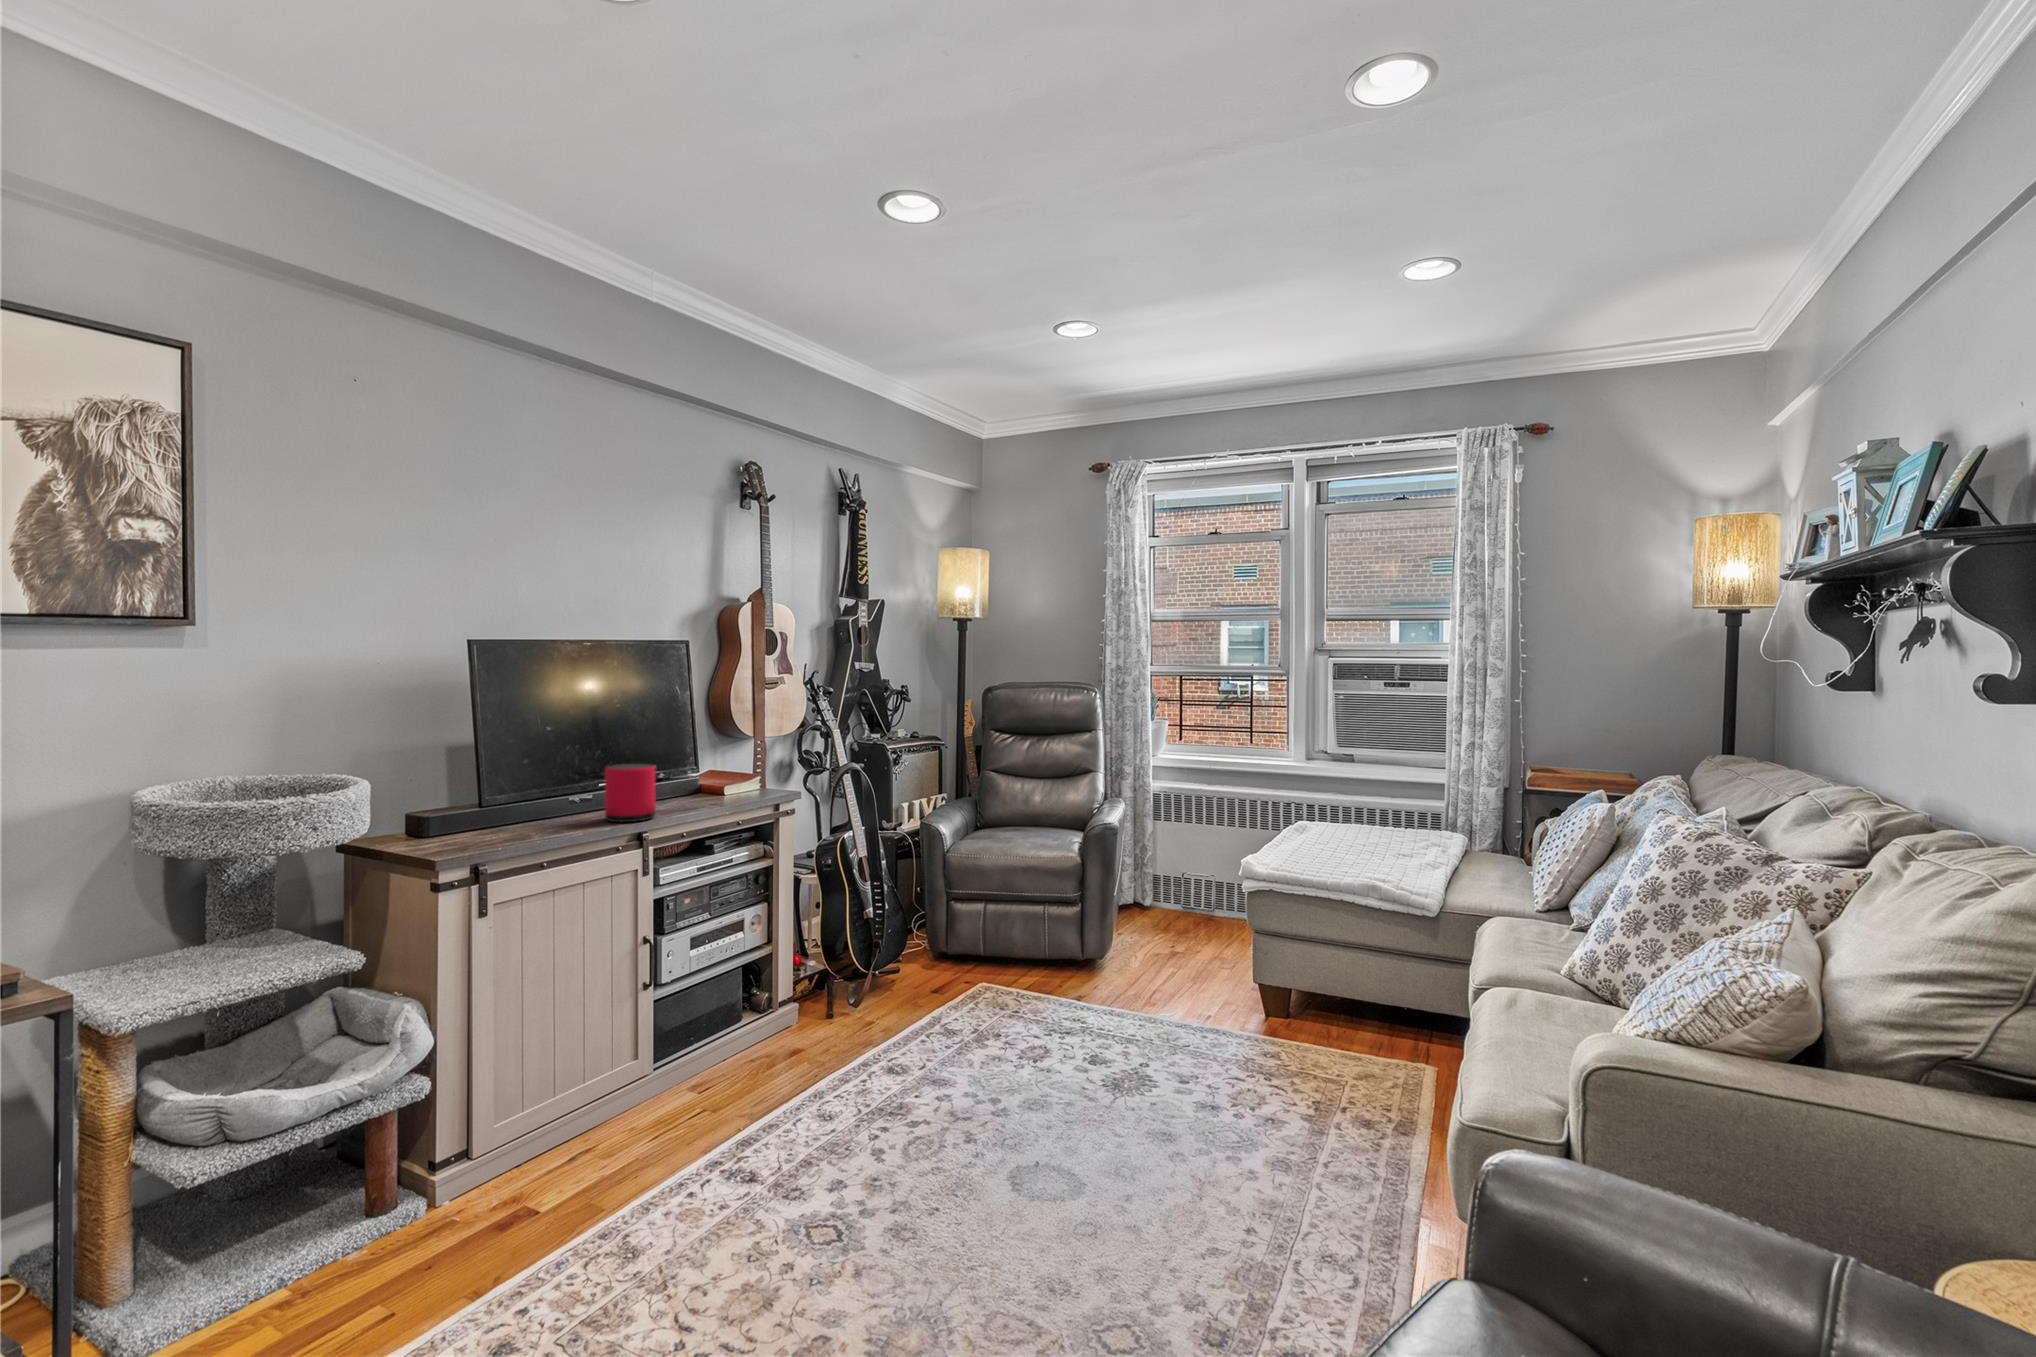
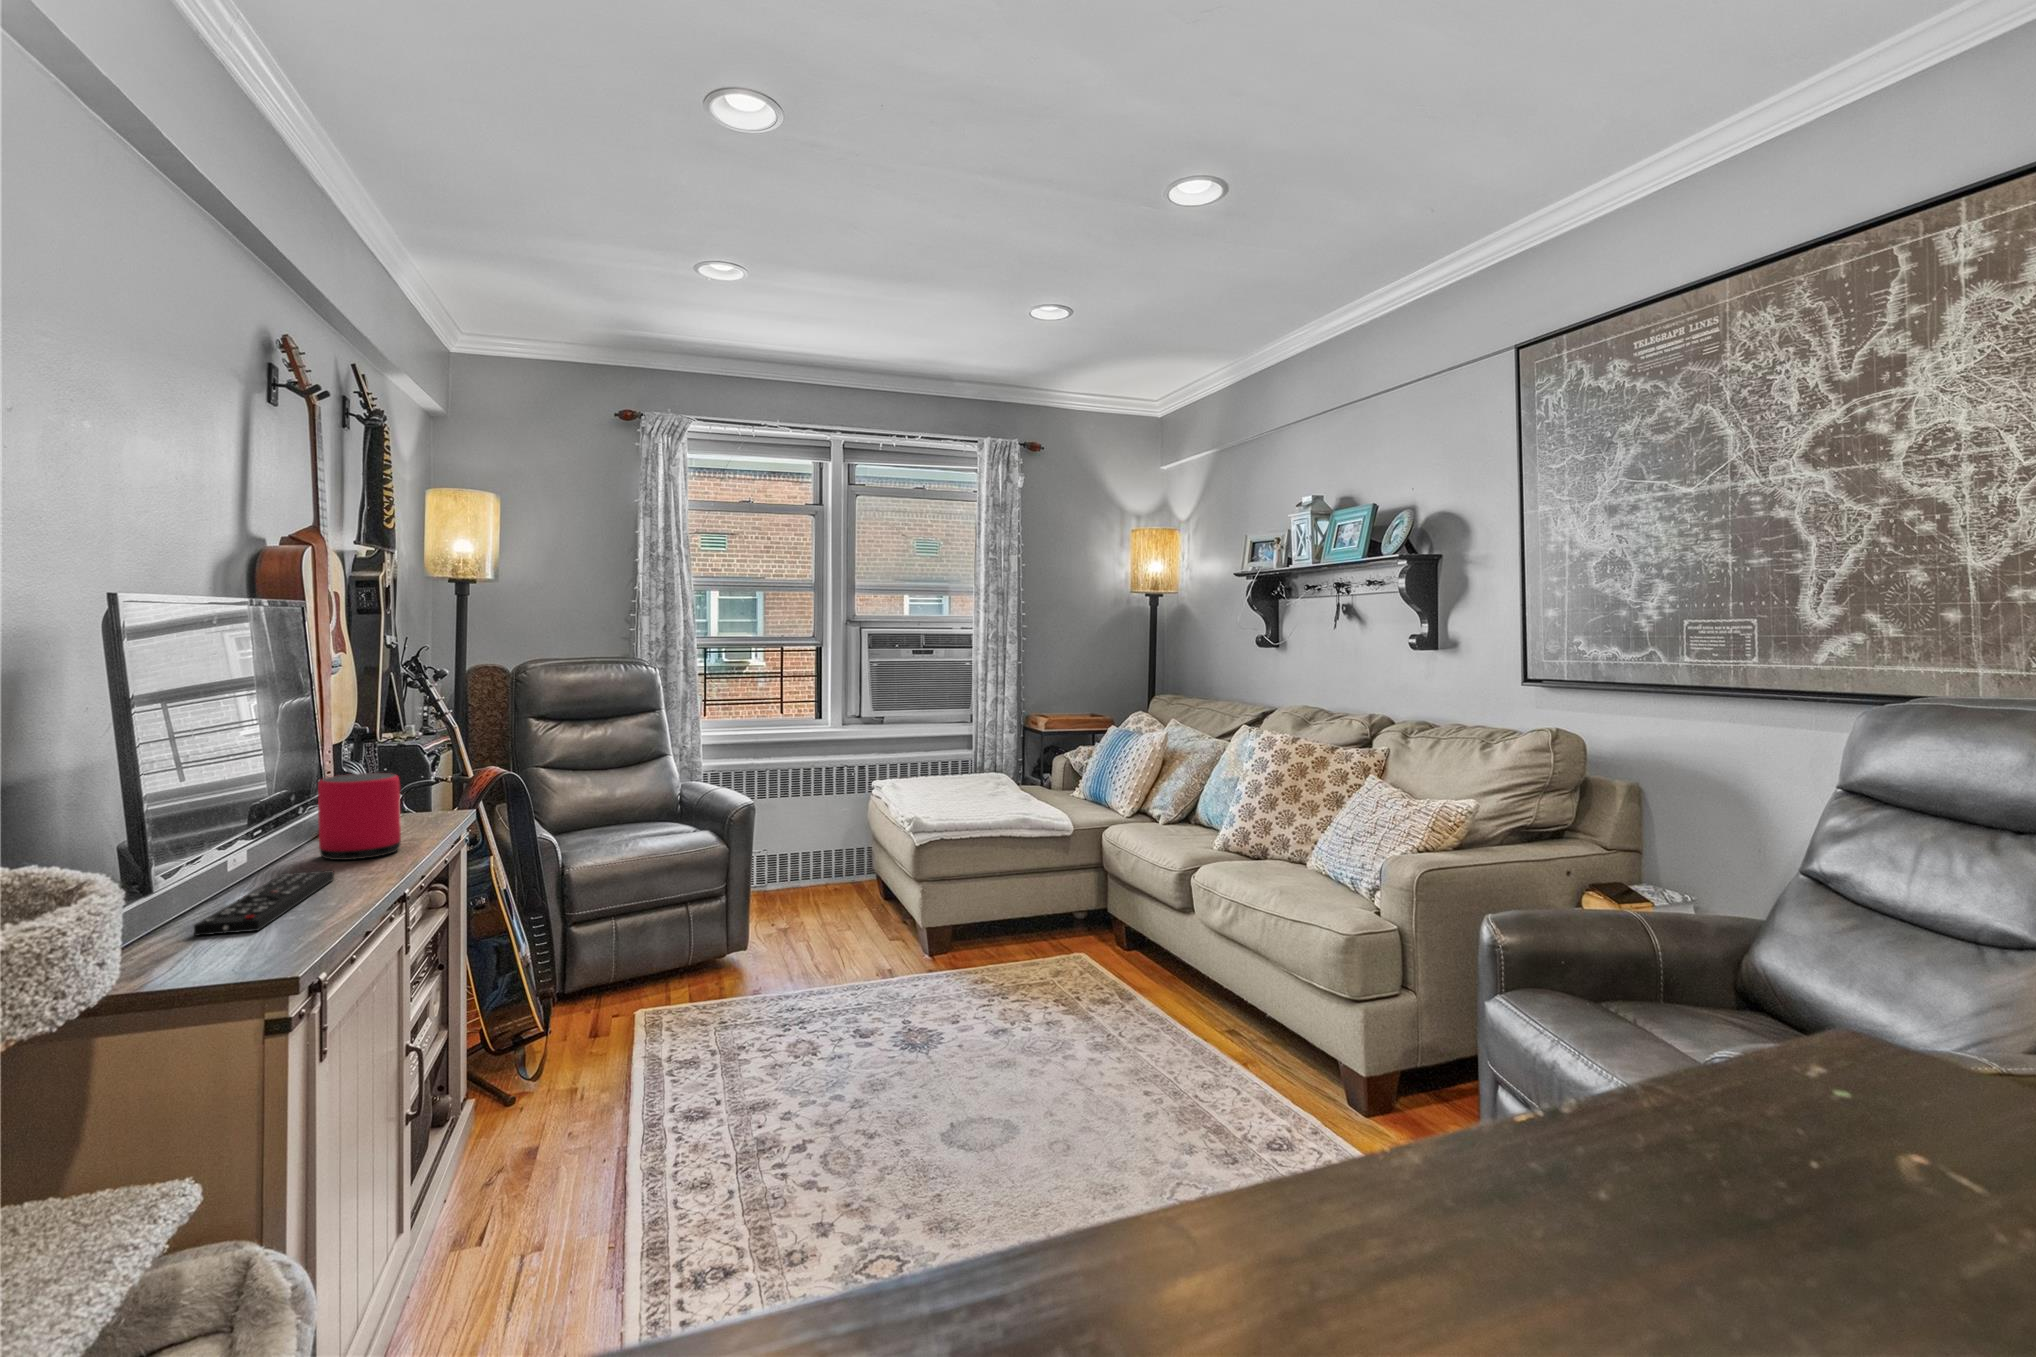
remote control: none [424,824,566,855] -> present [194,870,334,936]

